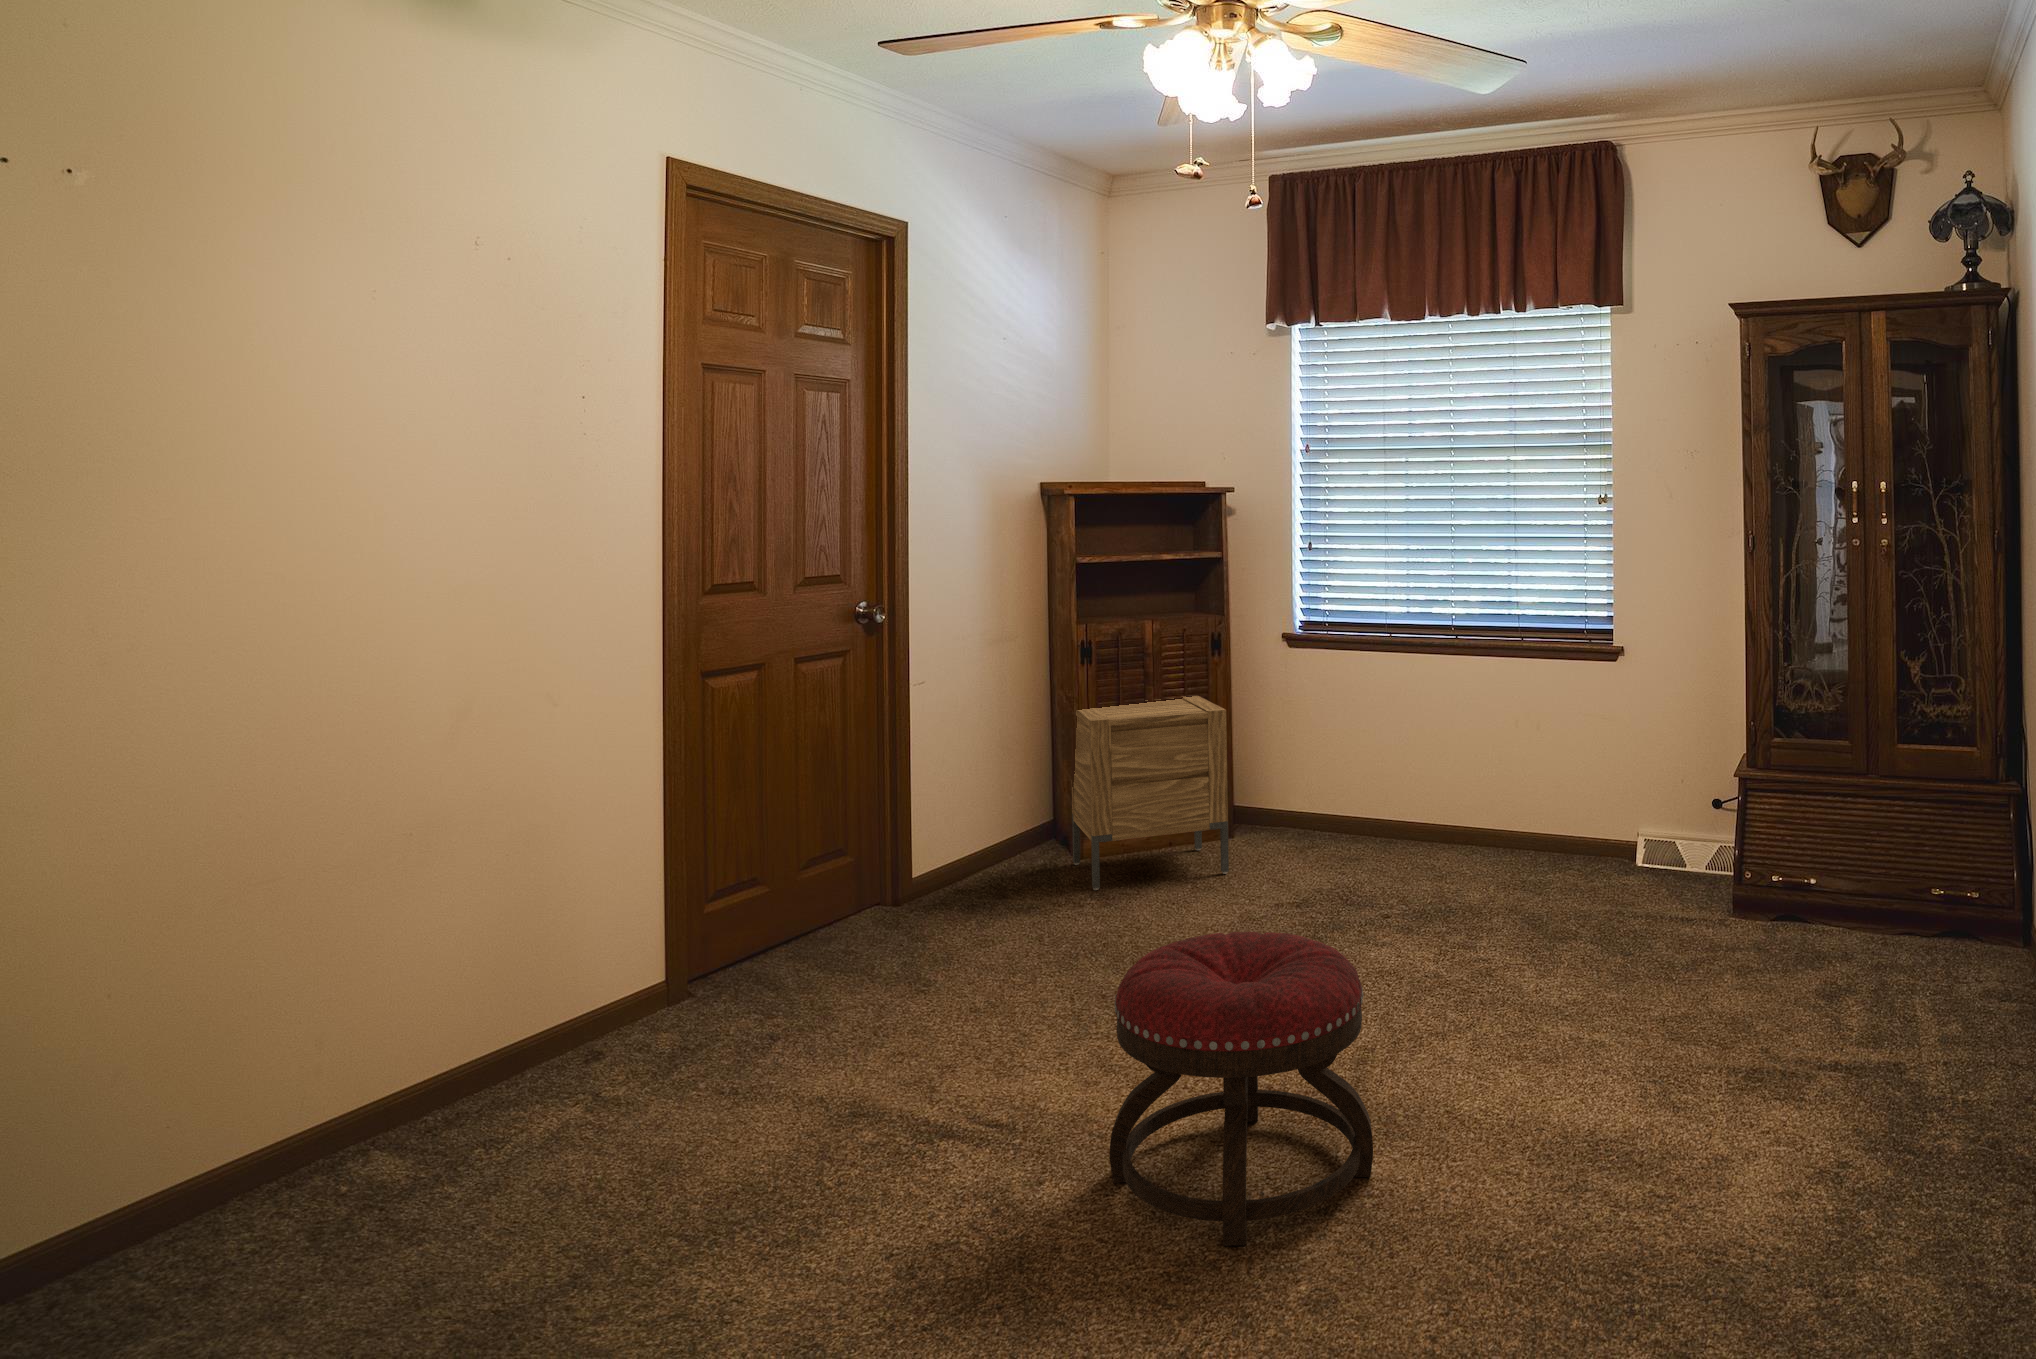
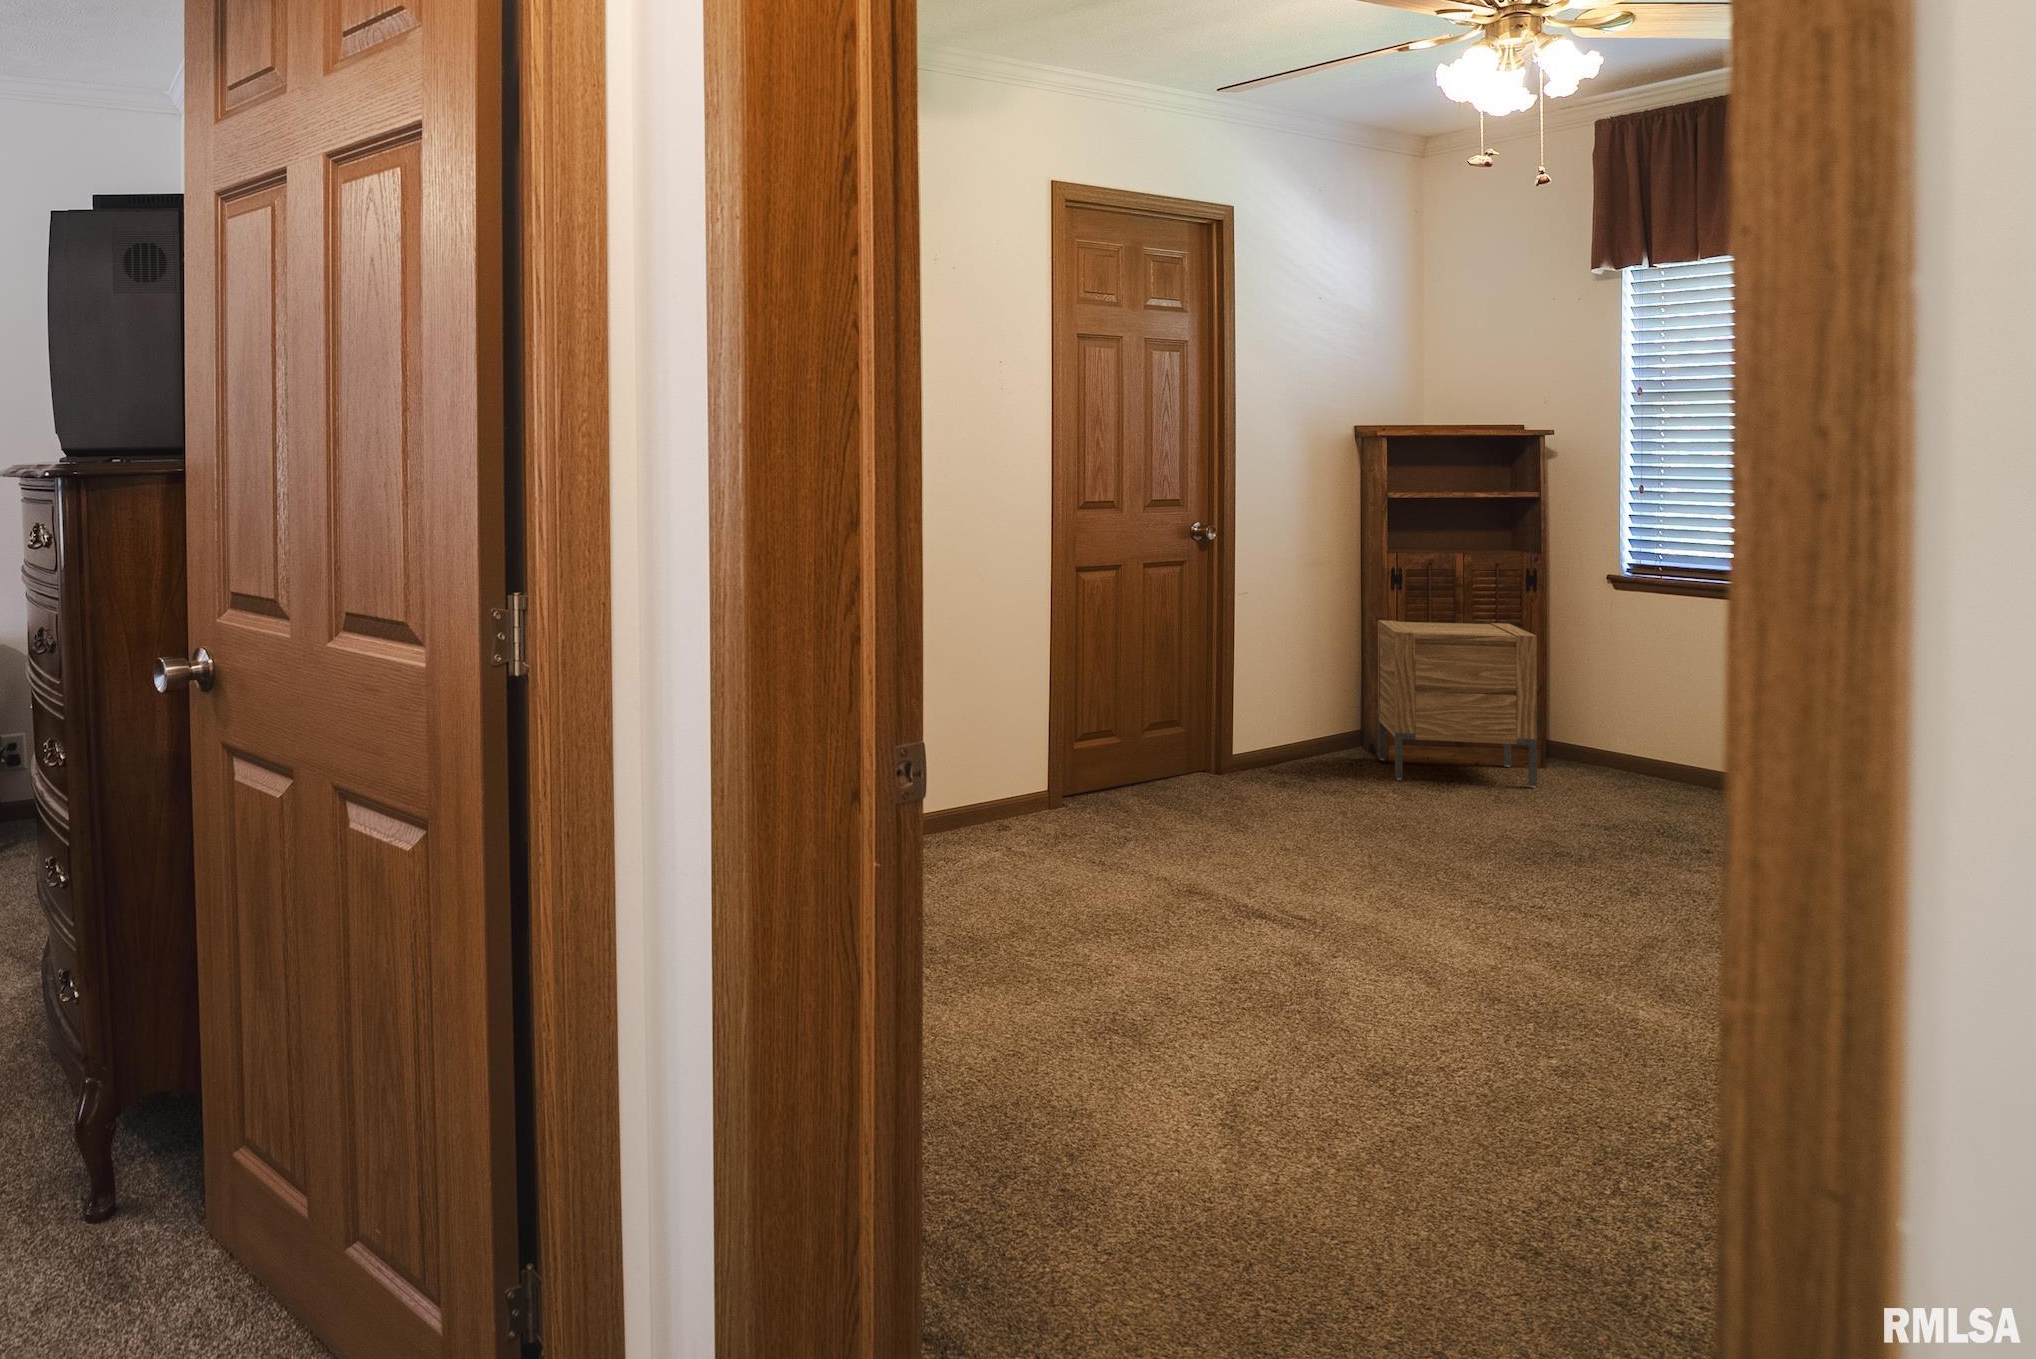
ottoman: present [1109,932,1373,1246] -> none [1391,787,1641,1014]

